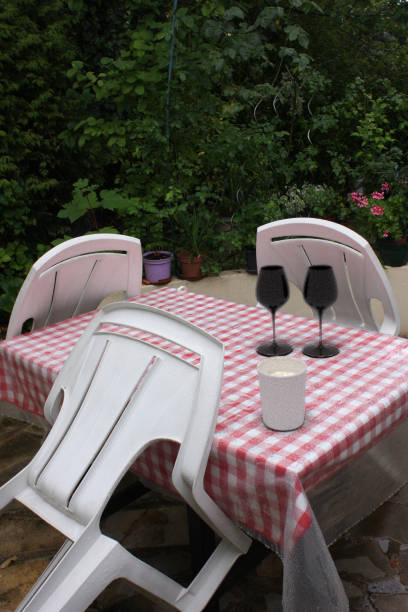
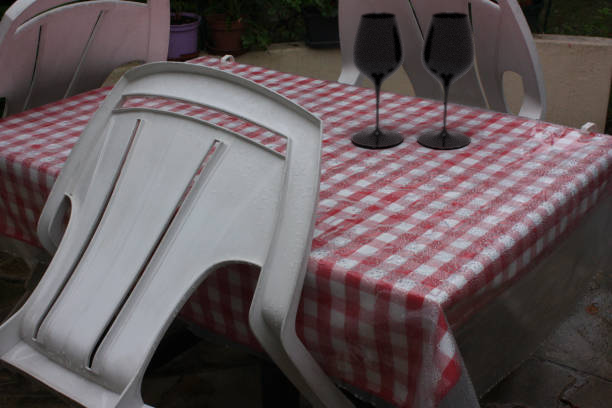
candle holder: present [257,356,307,431] -> none [373,139,448,246]

